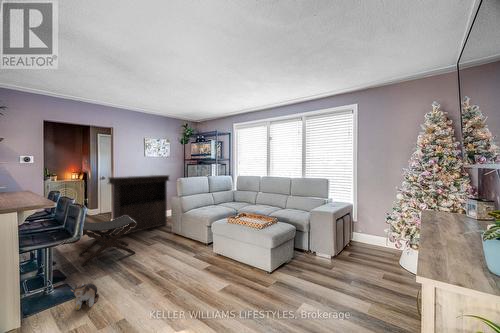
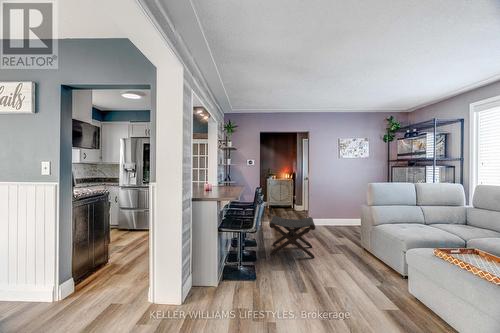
console table: present [108,175,169,235] -> none [301,178,364,236]
plush toy: present [71,283,99,310] -> none [245,270,271,294]

